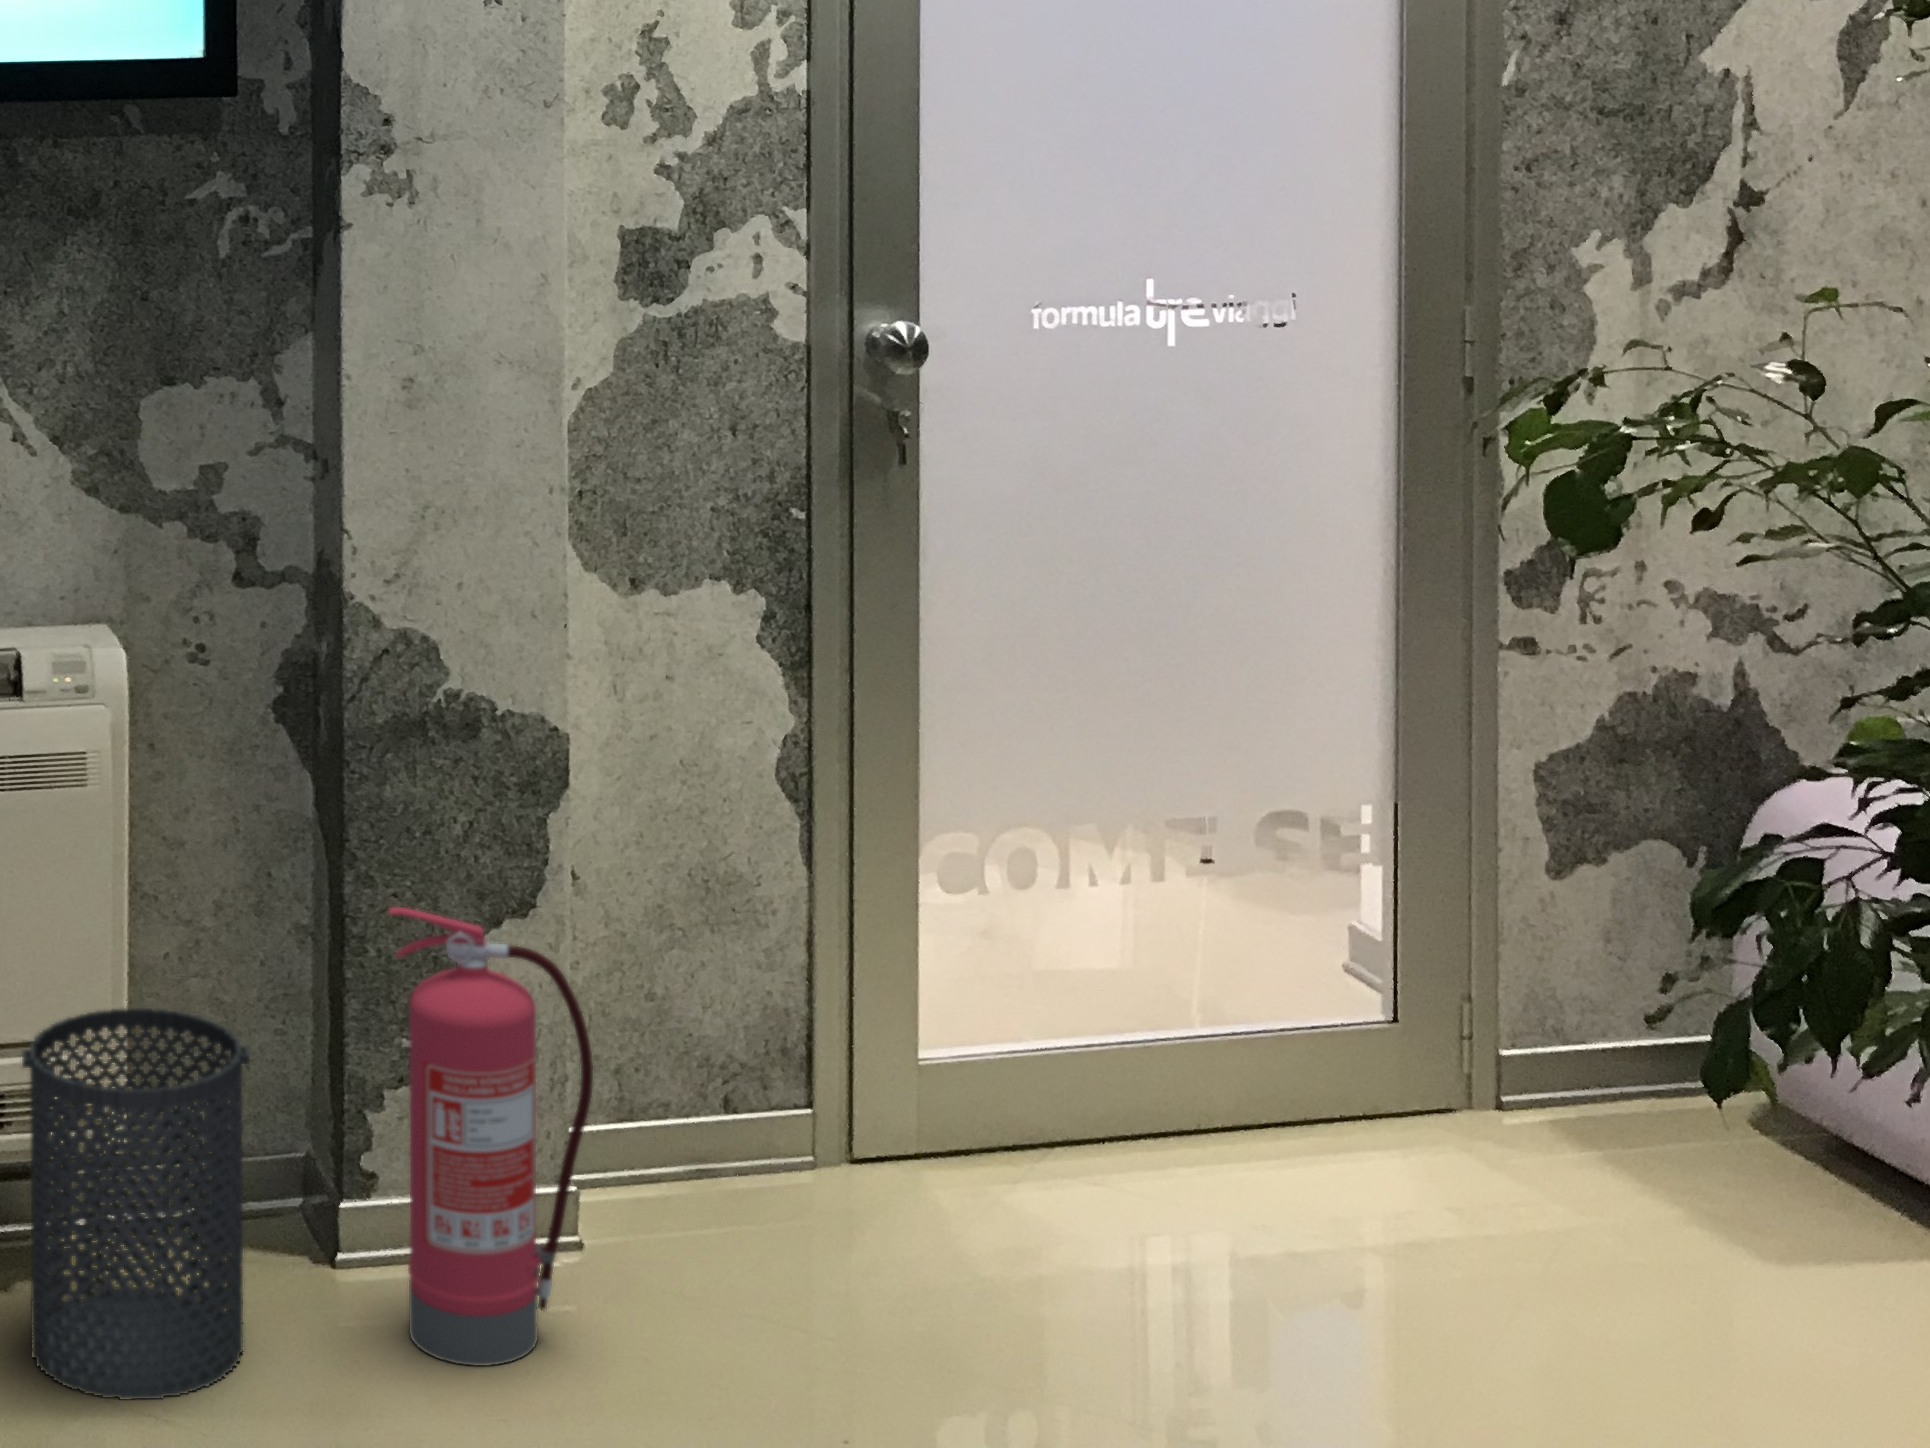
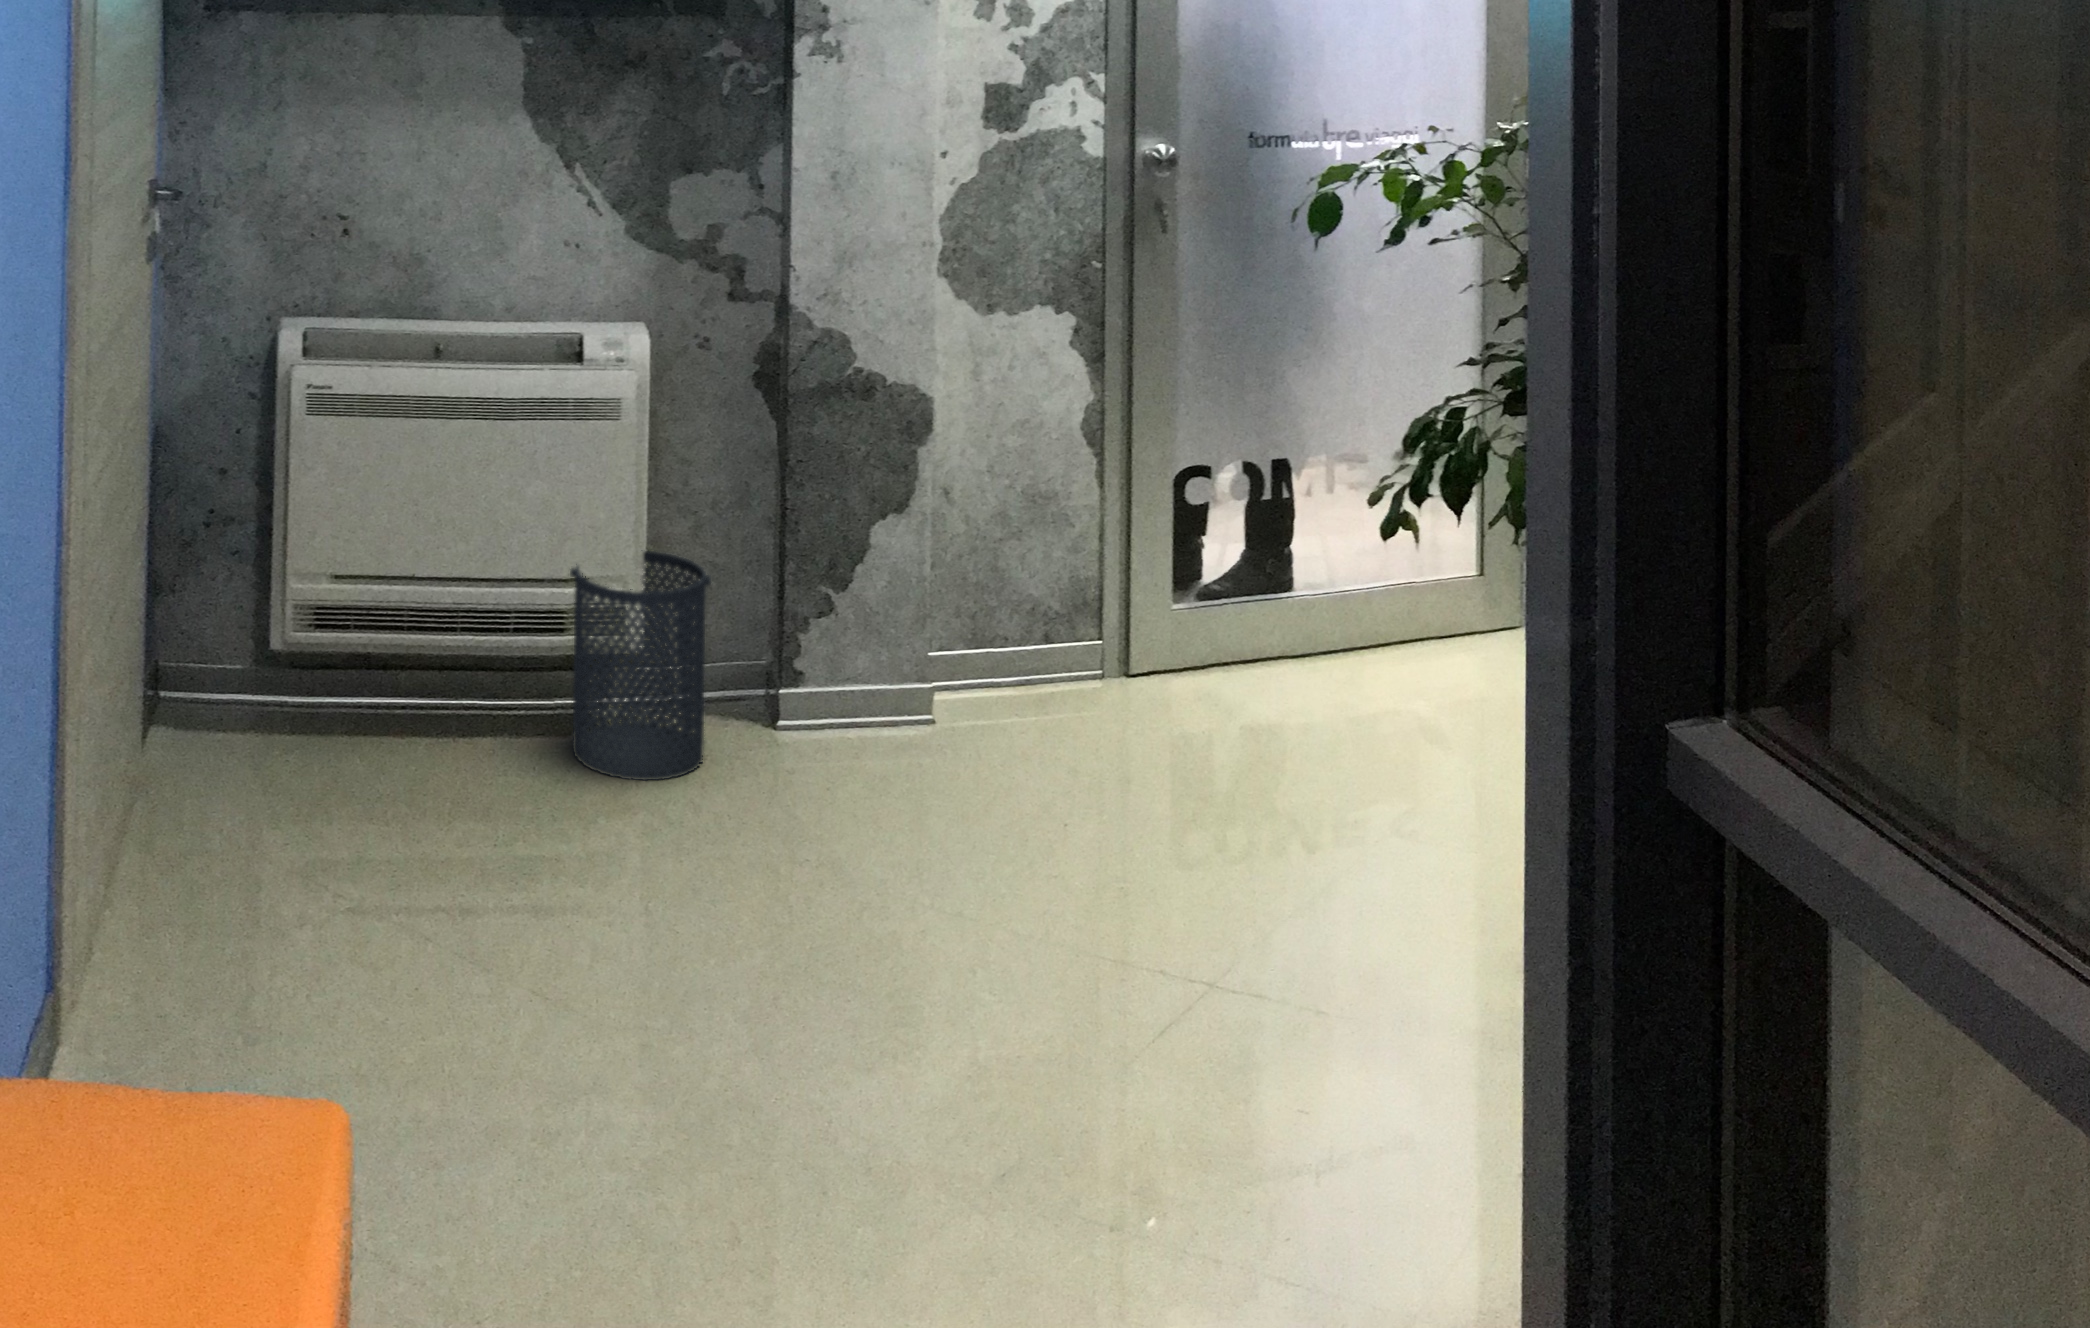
fire extinguisher: present [389,907,593,1366] -> none [801,498,930,784]

